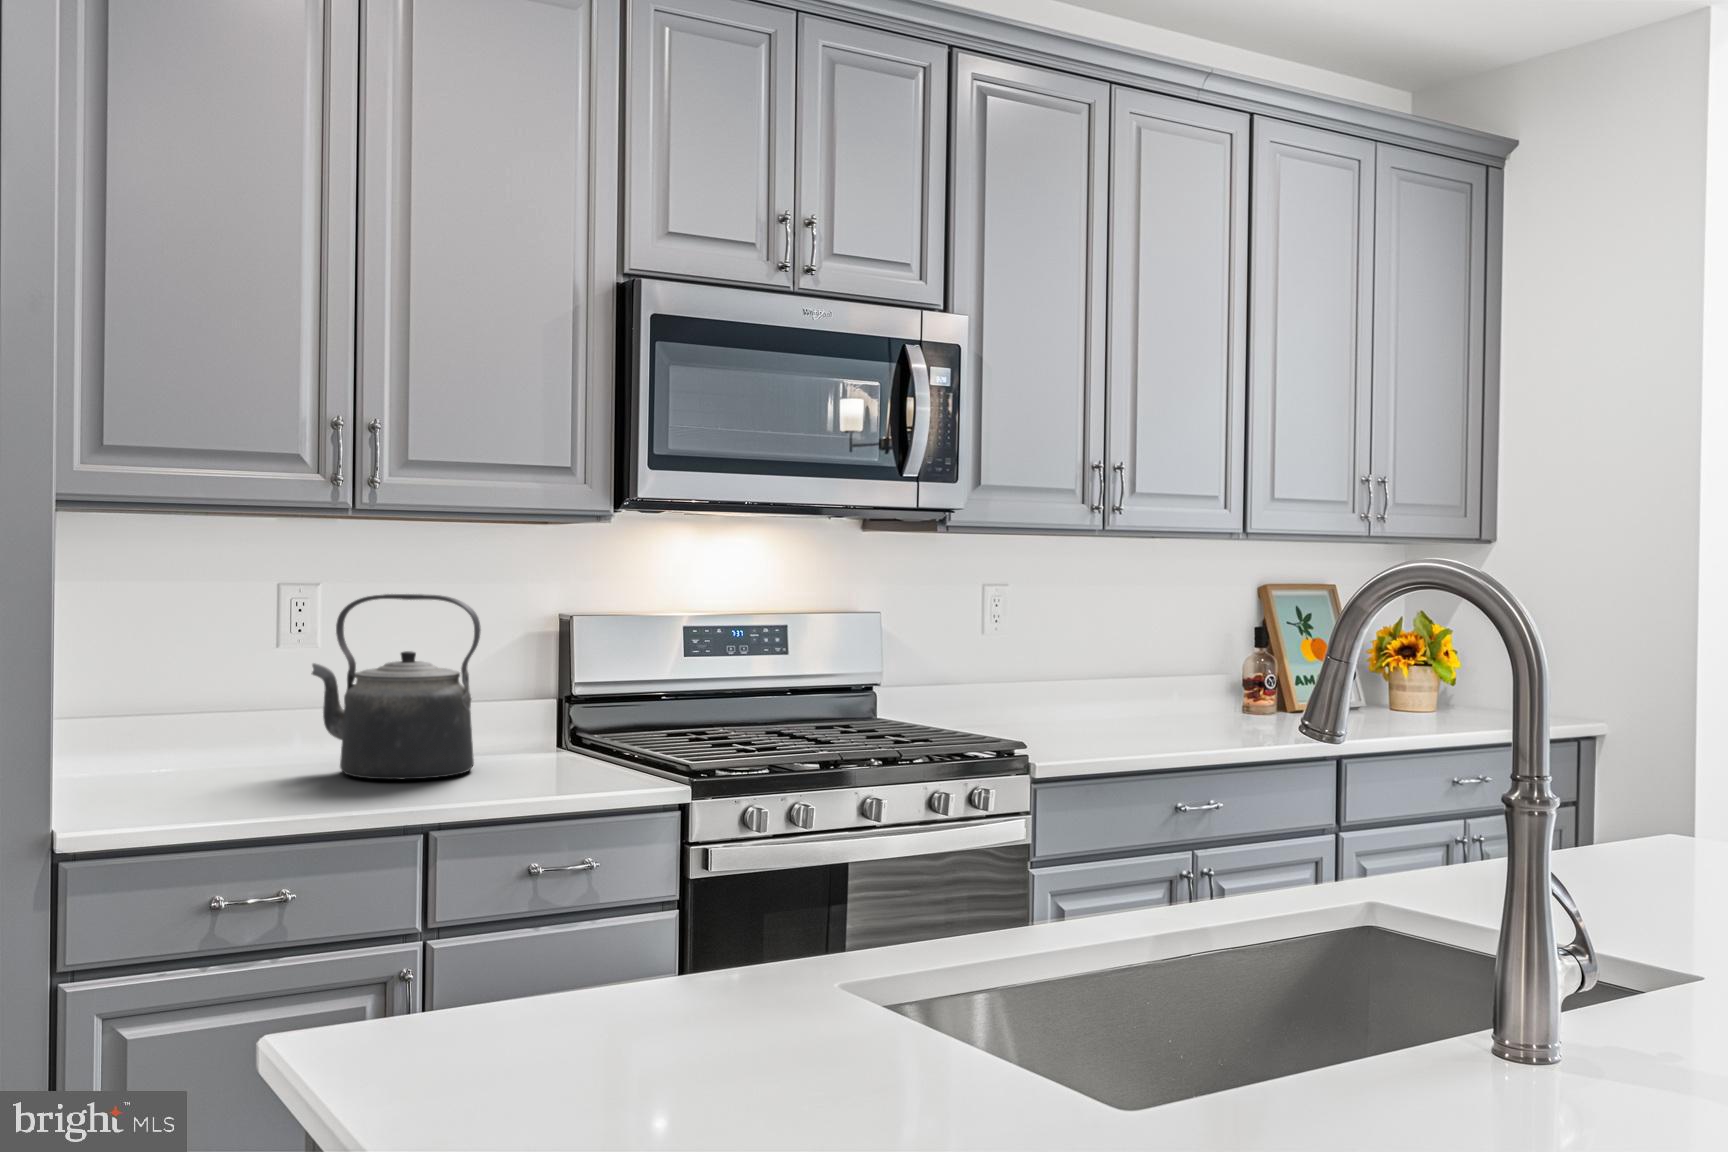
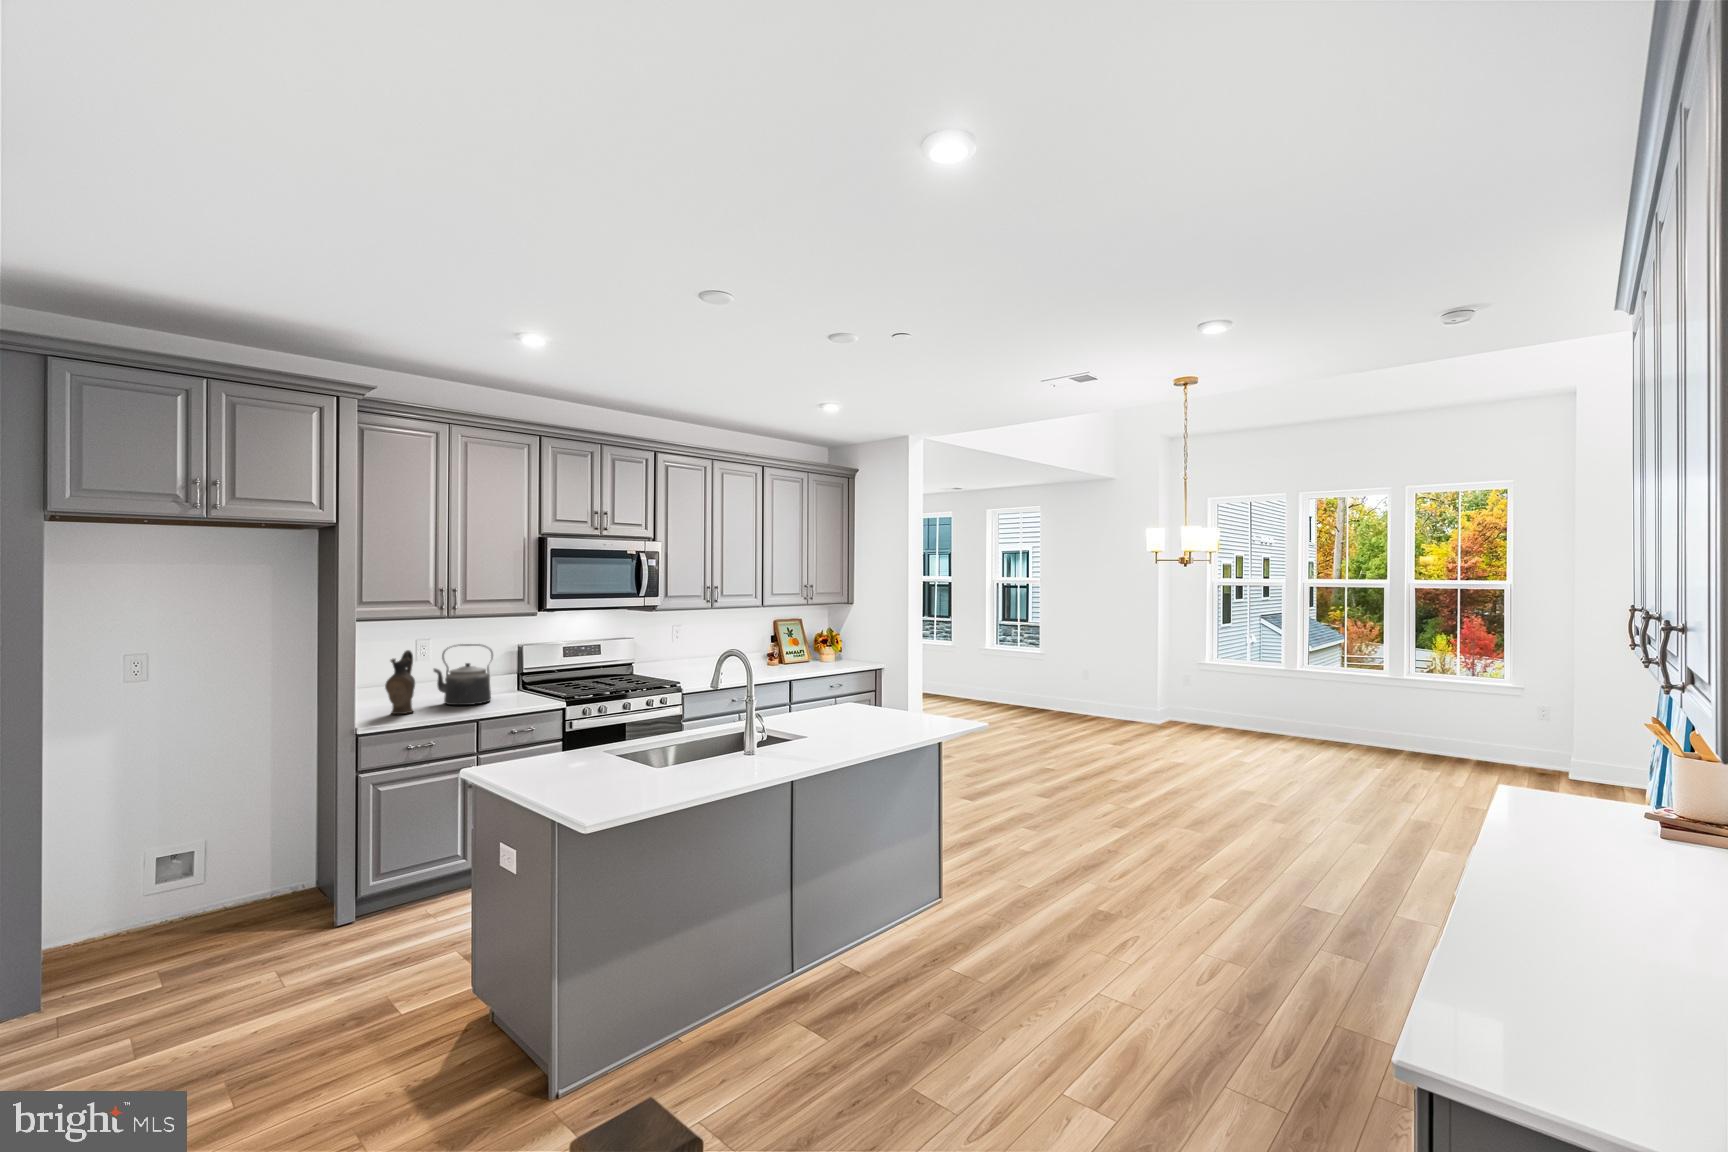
ceramic pitcher: none [159,600,247,797] -> present [385,650,415,714]

